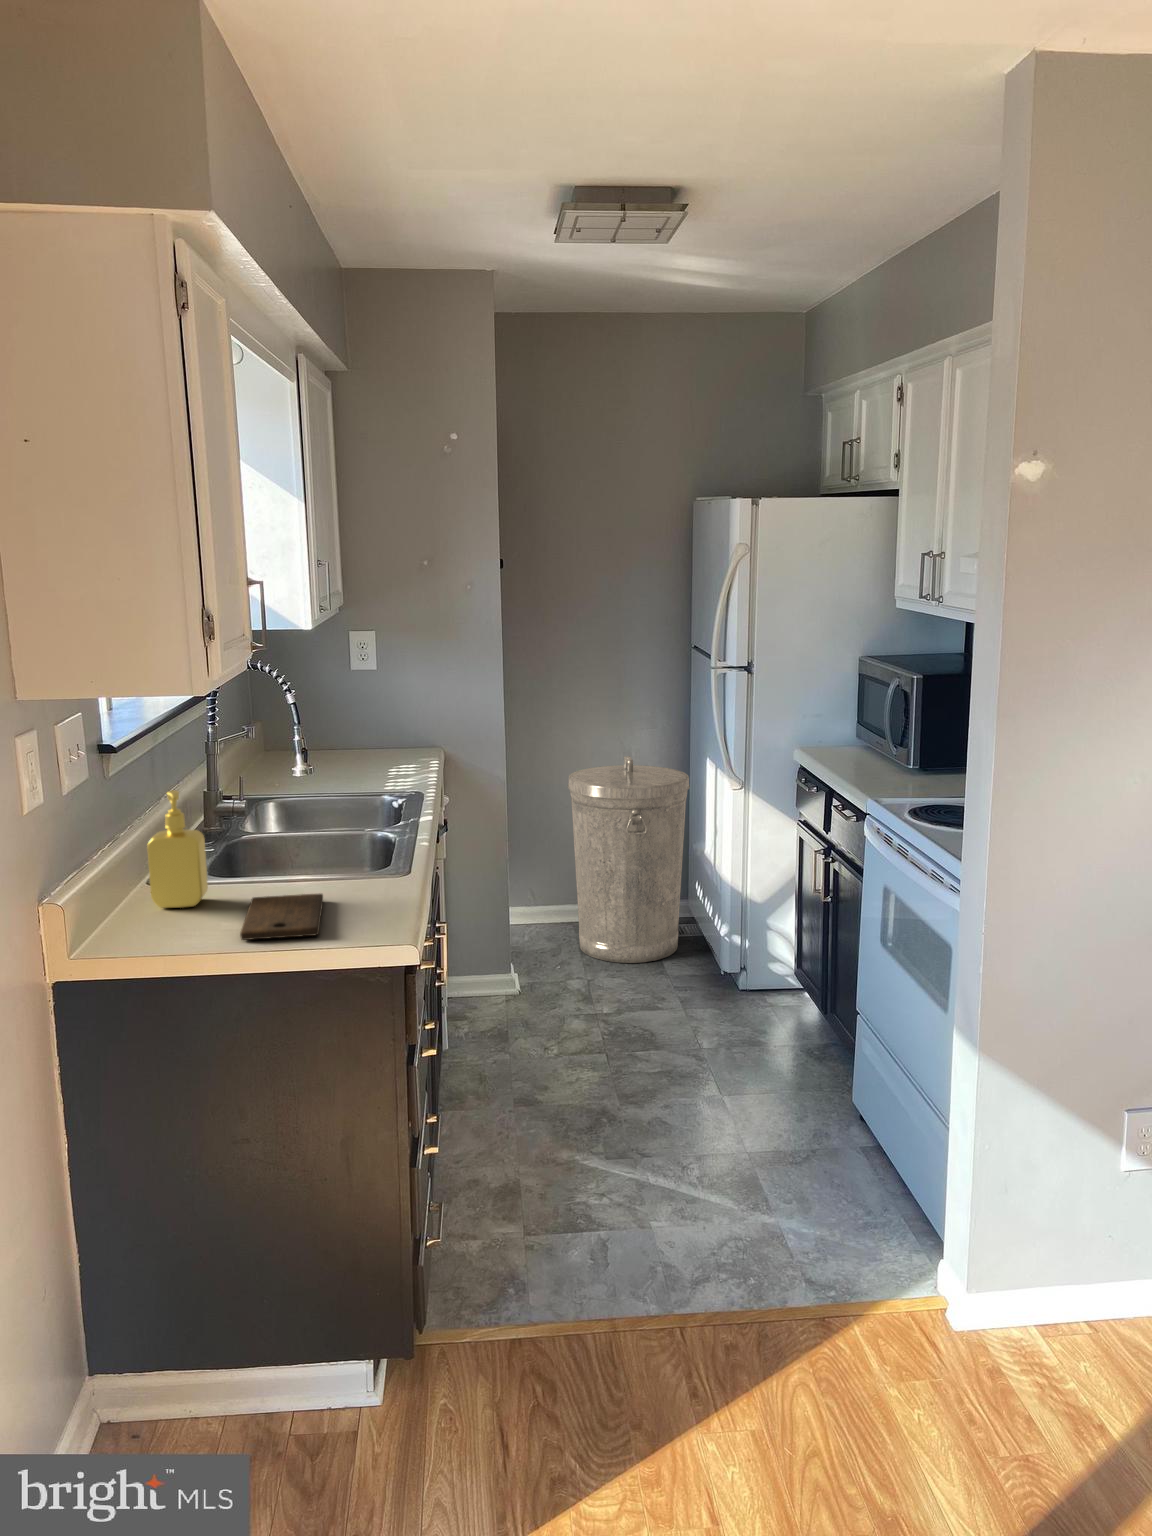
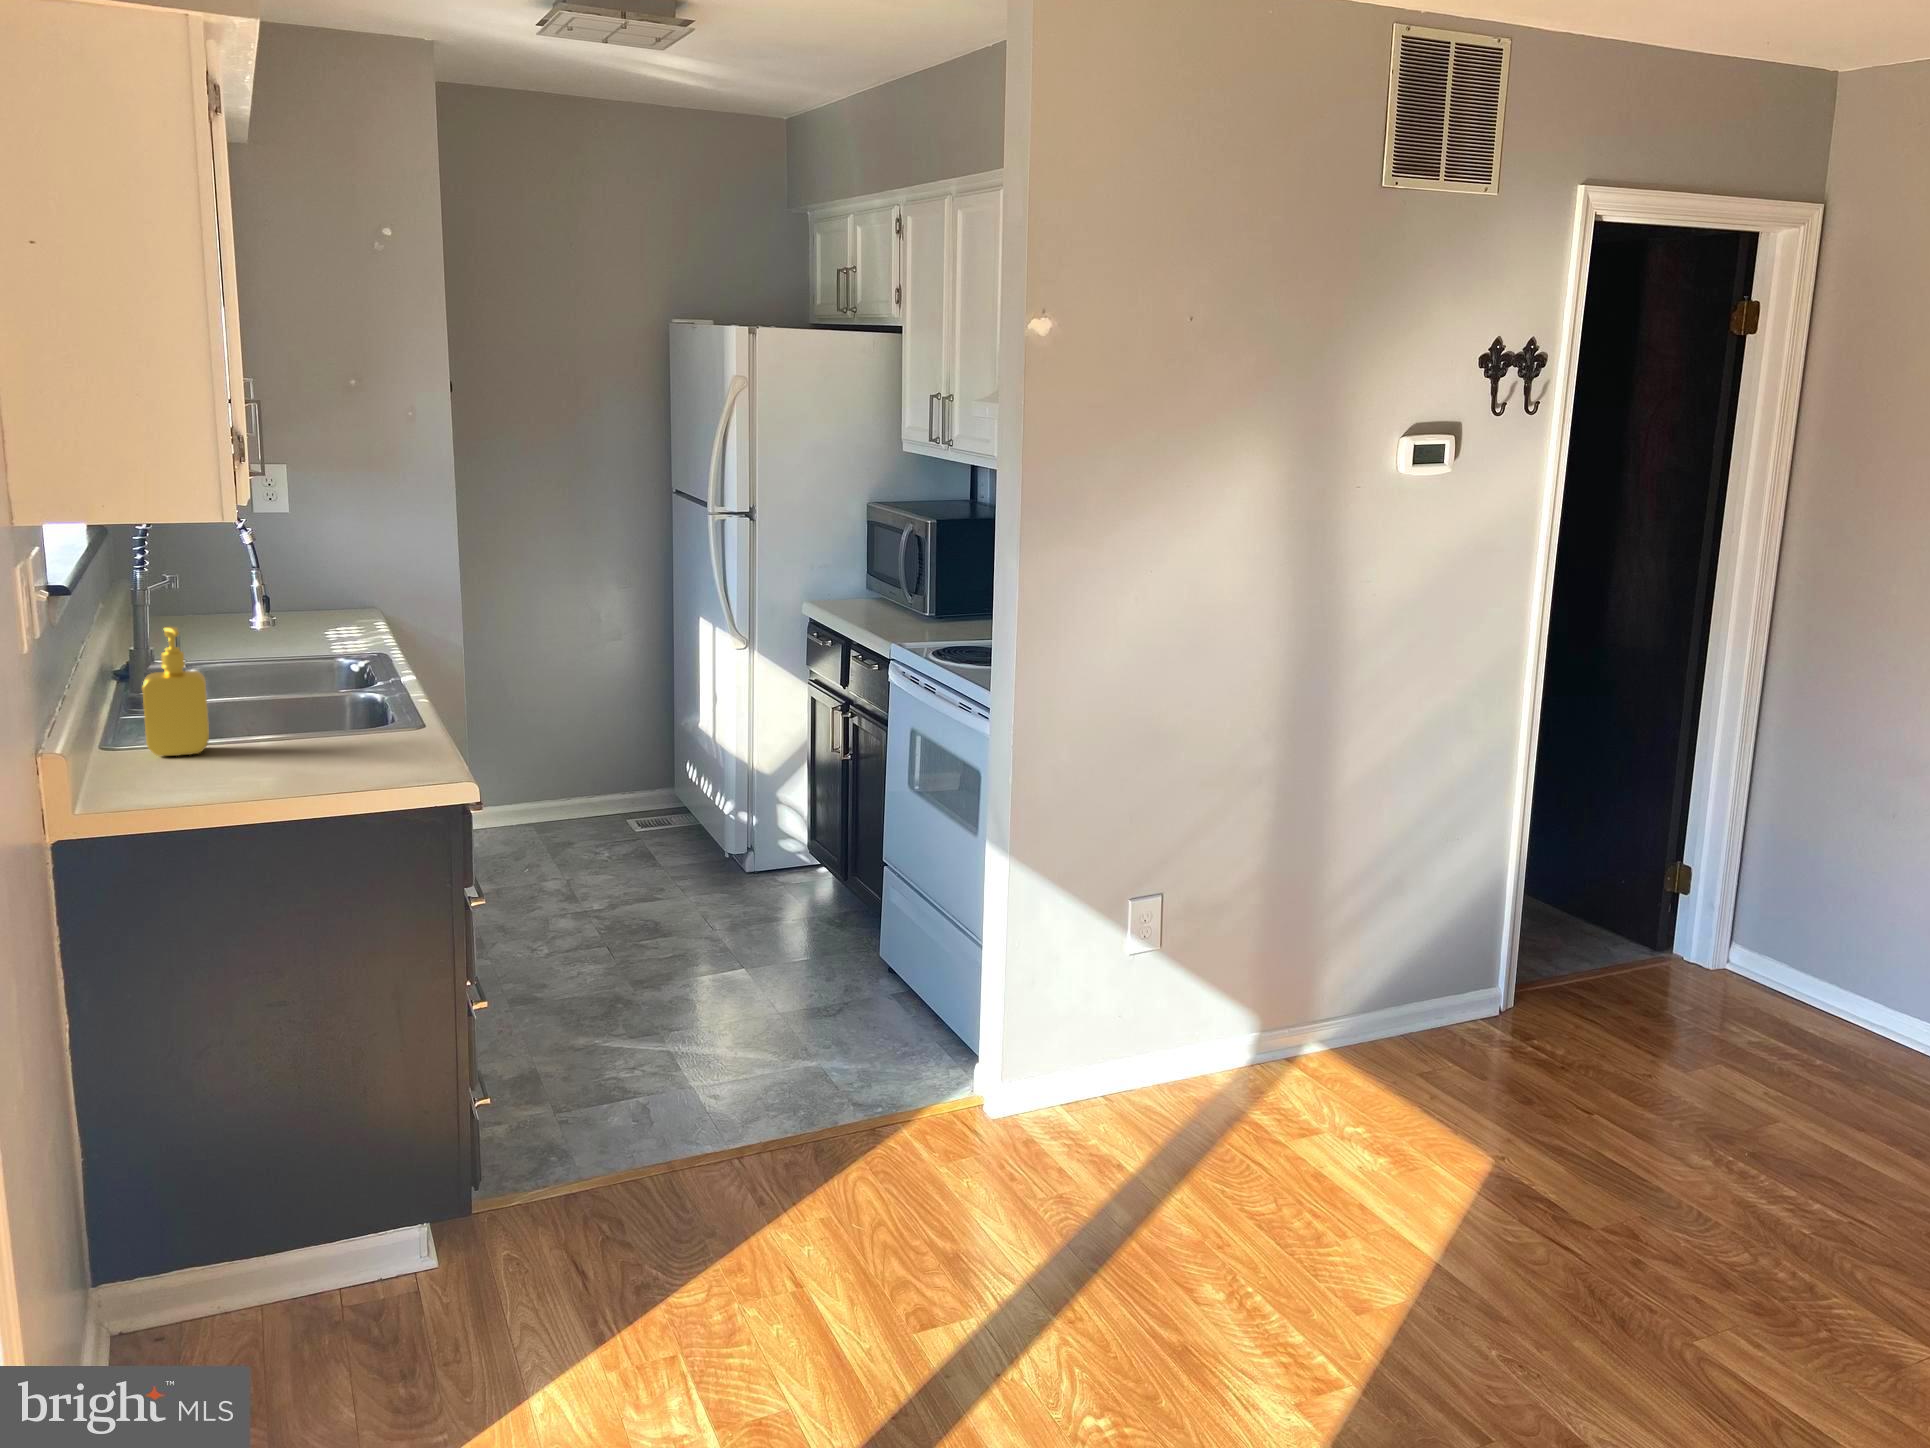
trash can: present [568,756,690,963] -> none [532,620,678,859]
cutting board: present [240,894,323,940] -> none [267,735,365,776]

